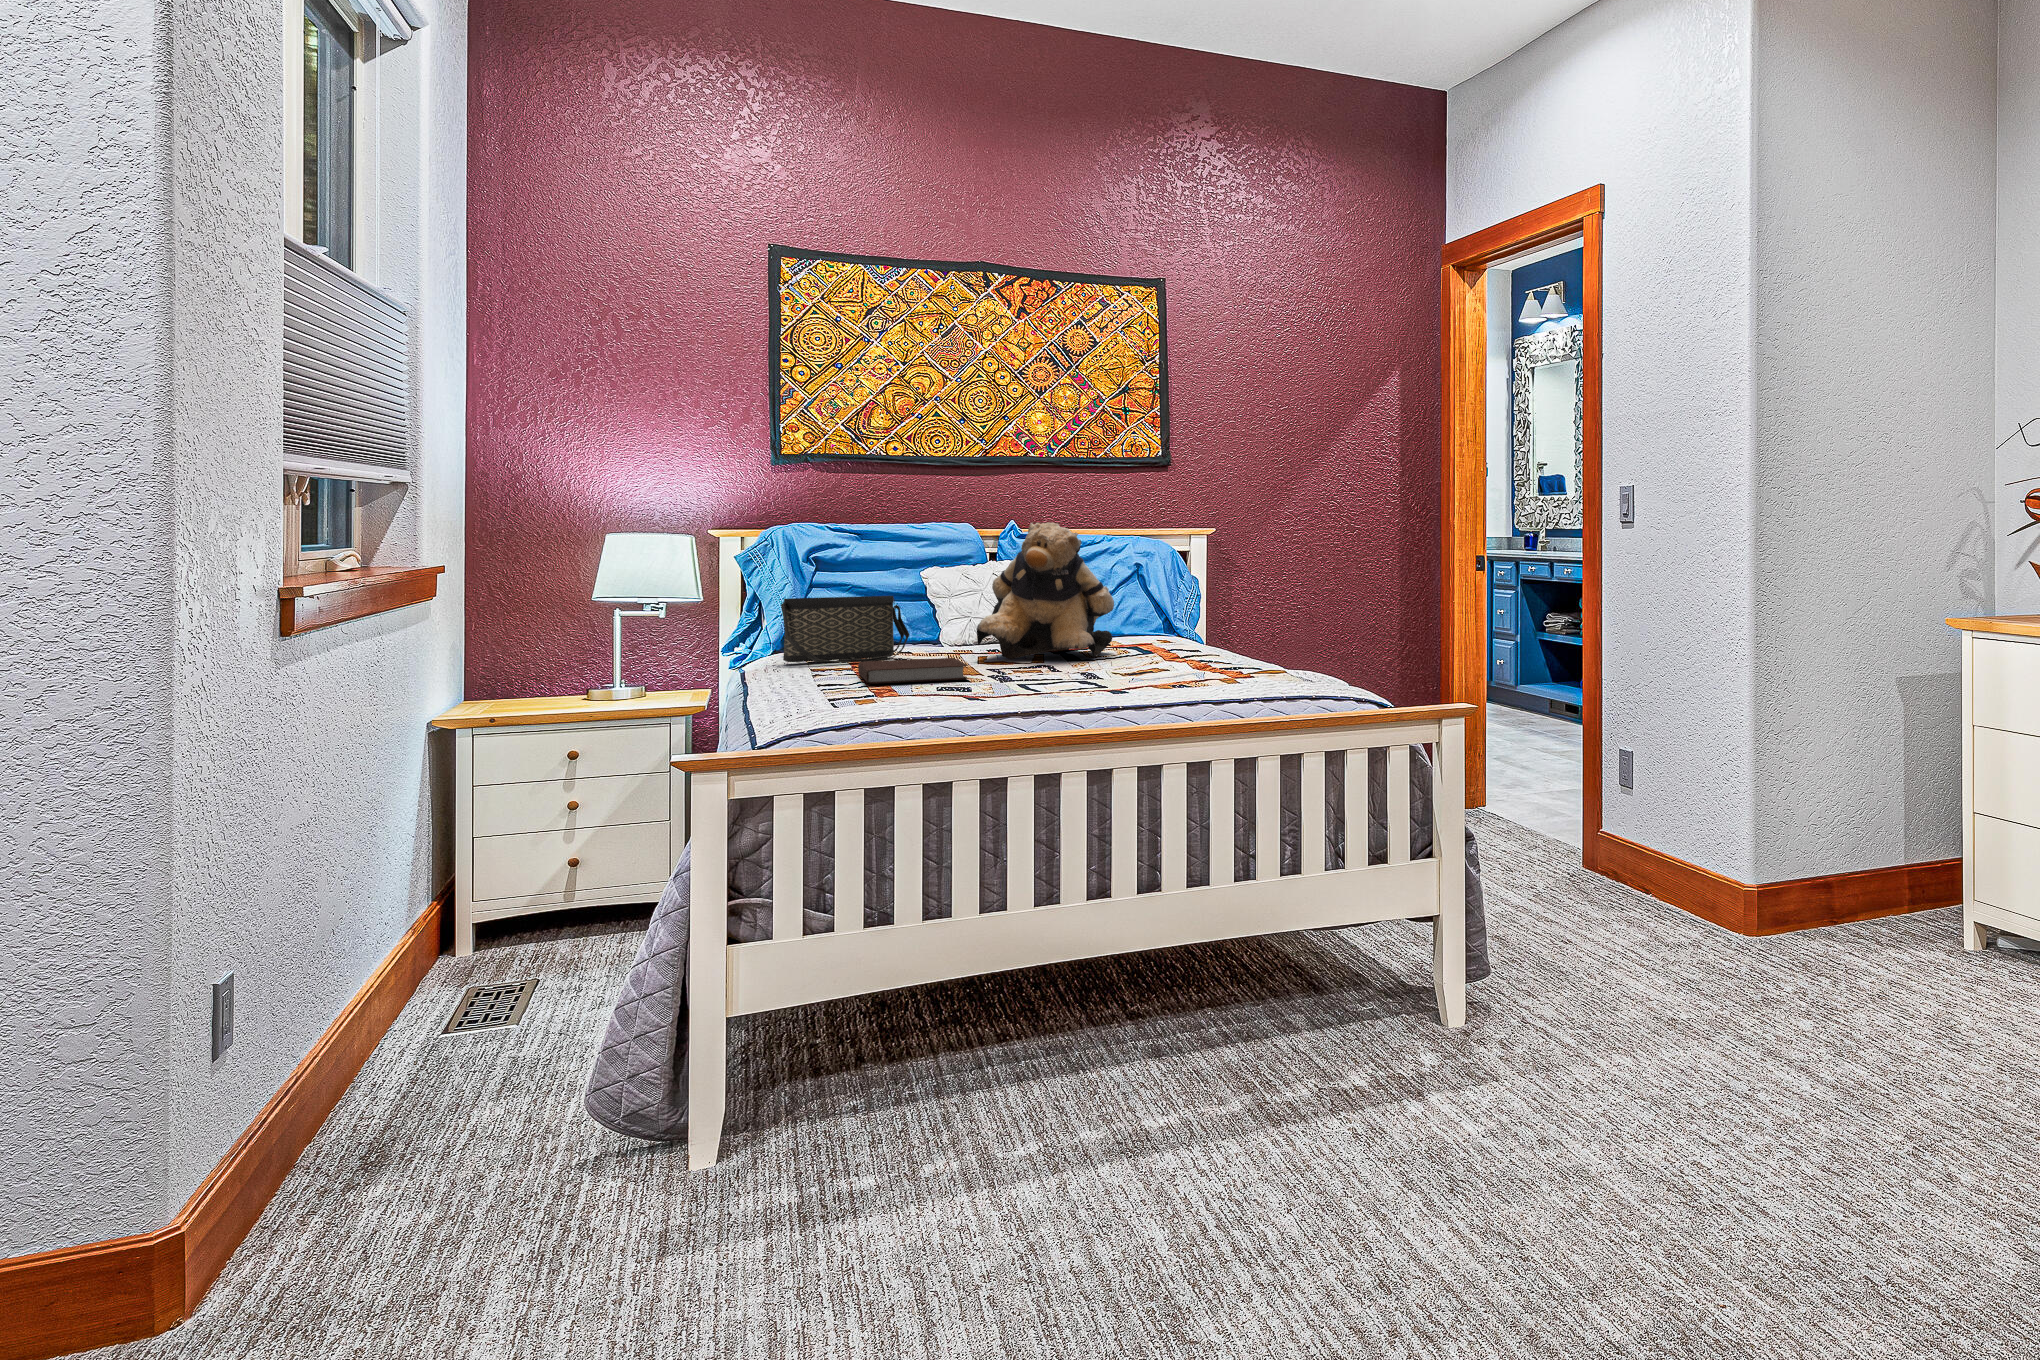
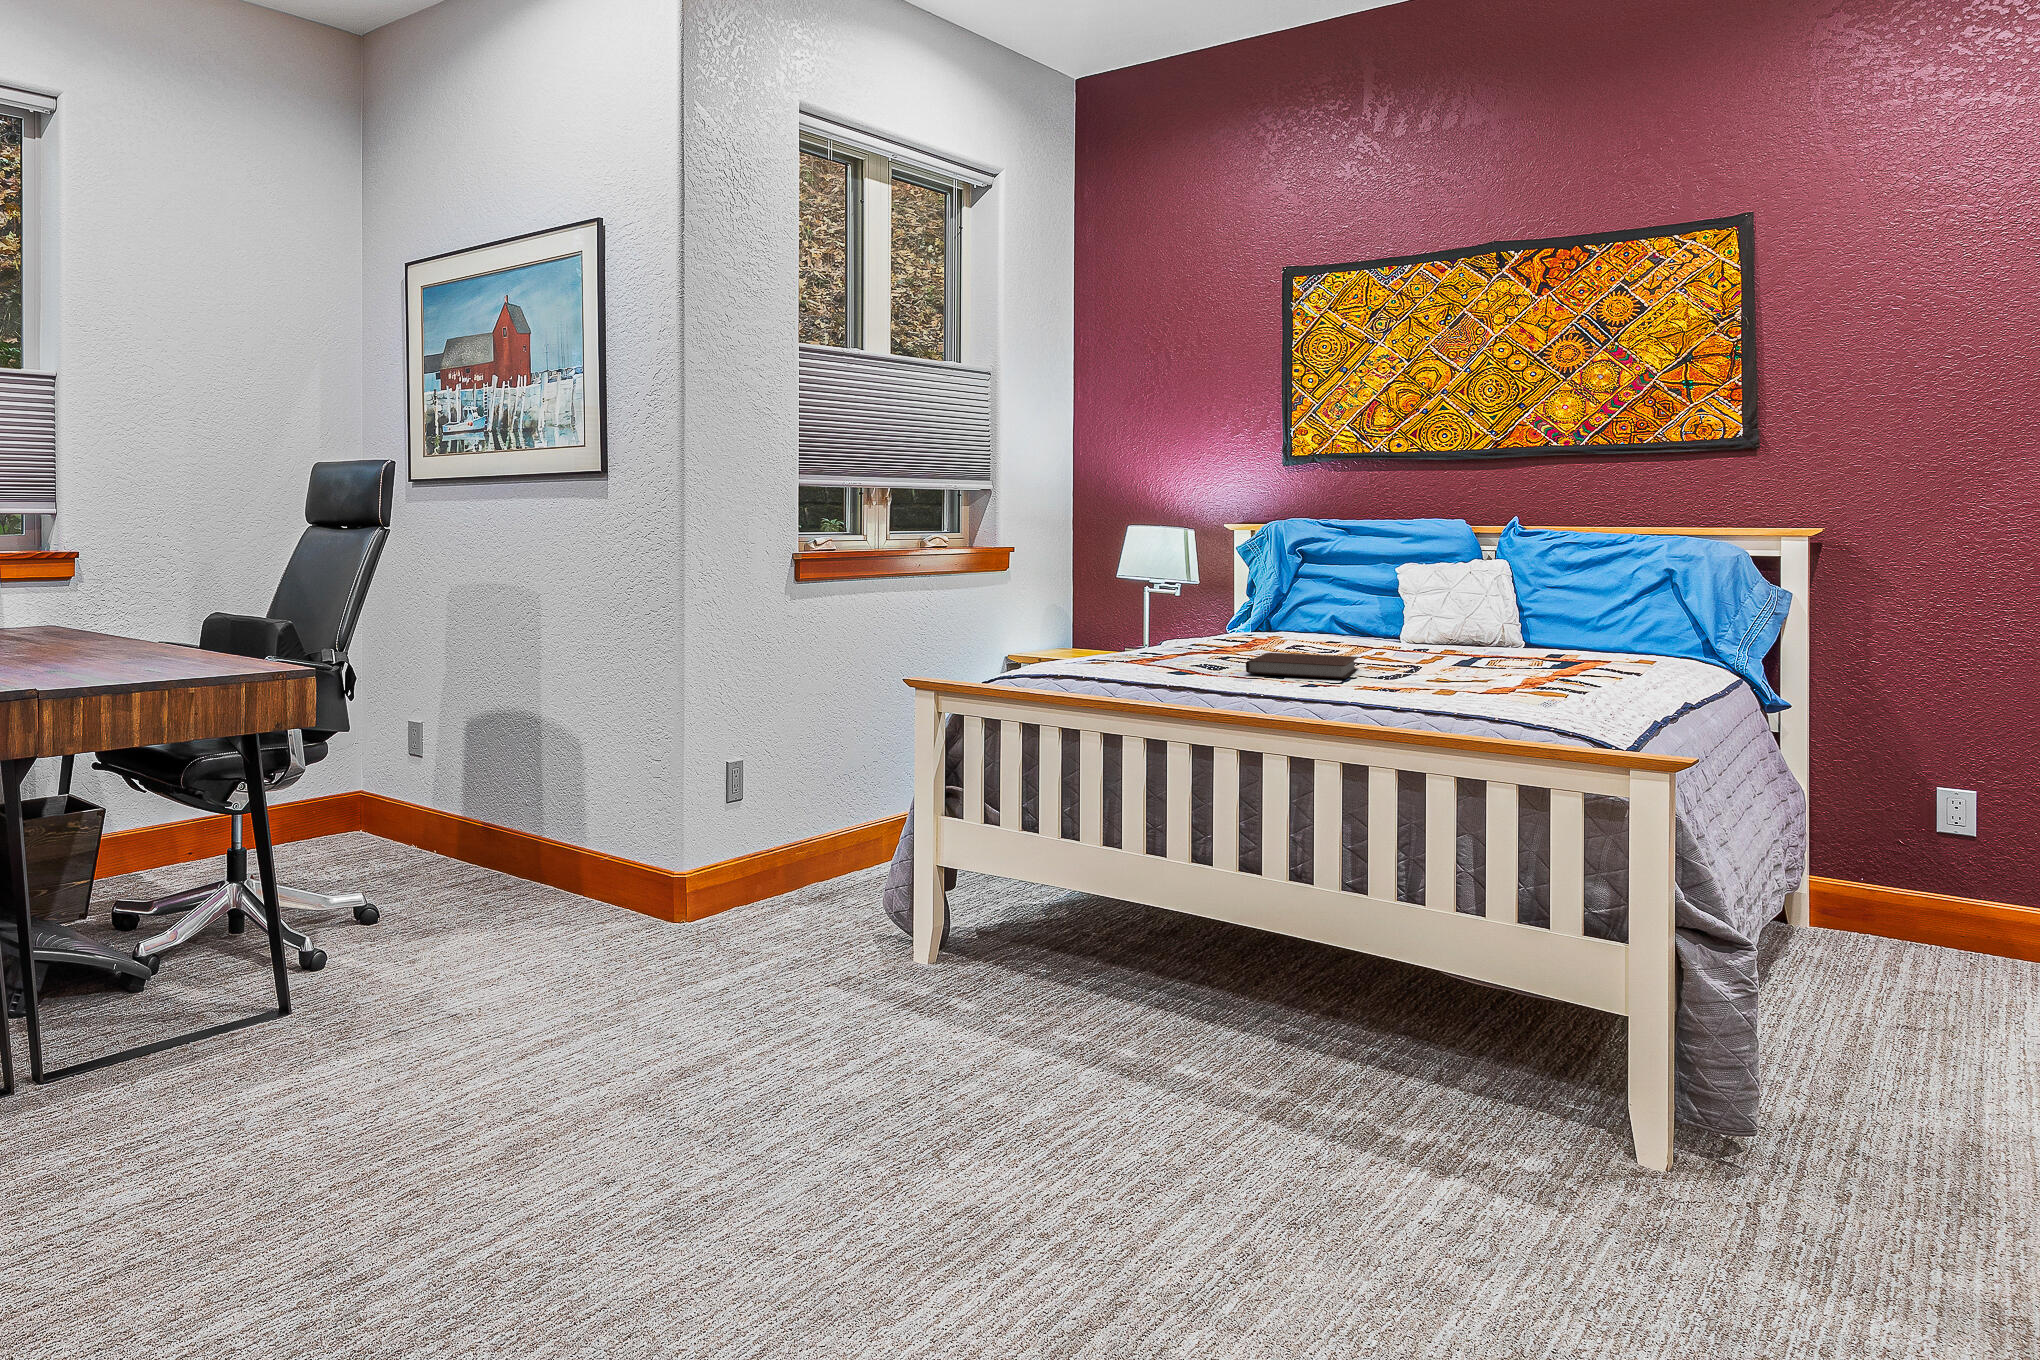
teddy bear: present [977,522,1114,659] -> none [1400,524,1573,670]
handbag: present [781,596,910,663] -> none [1224,591,1344,653]

